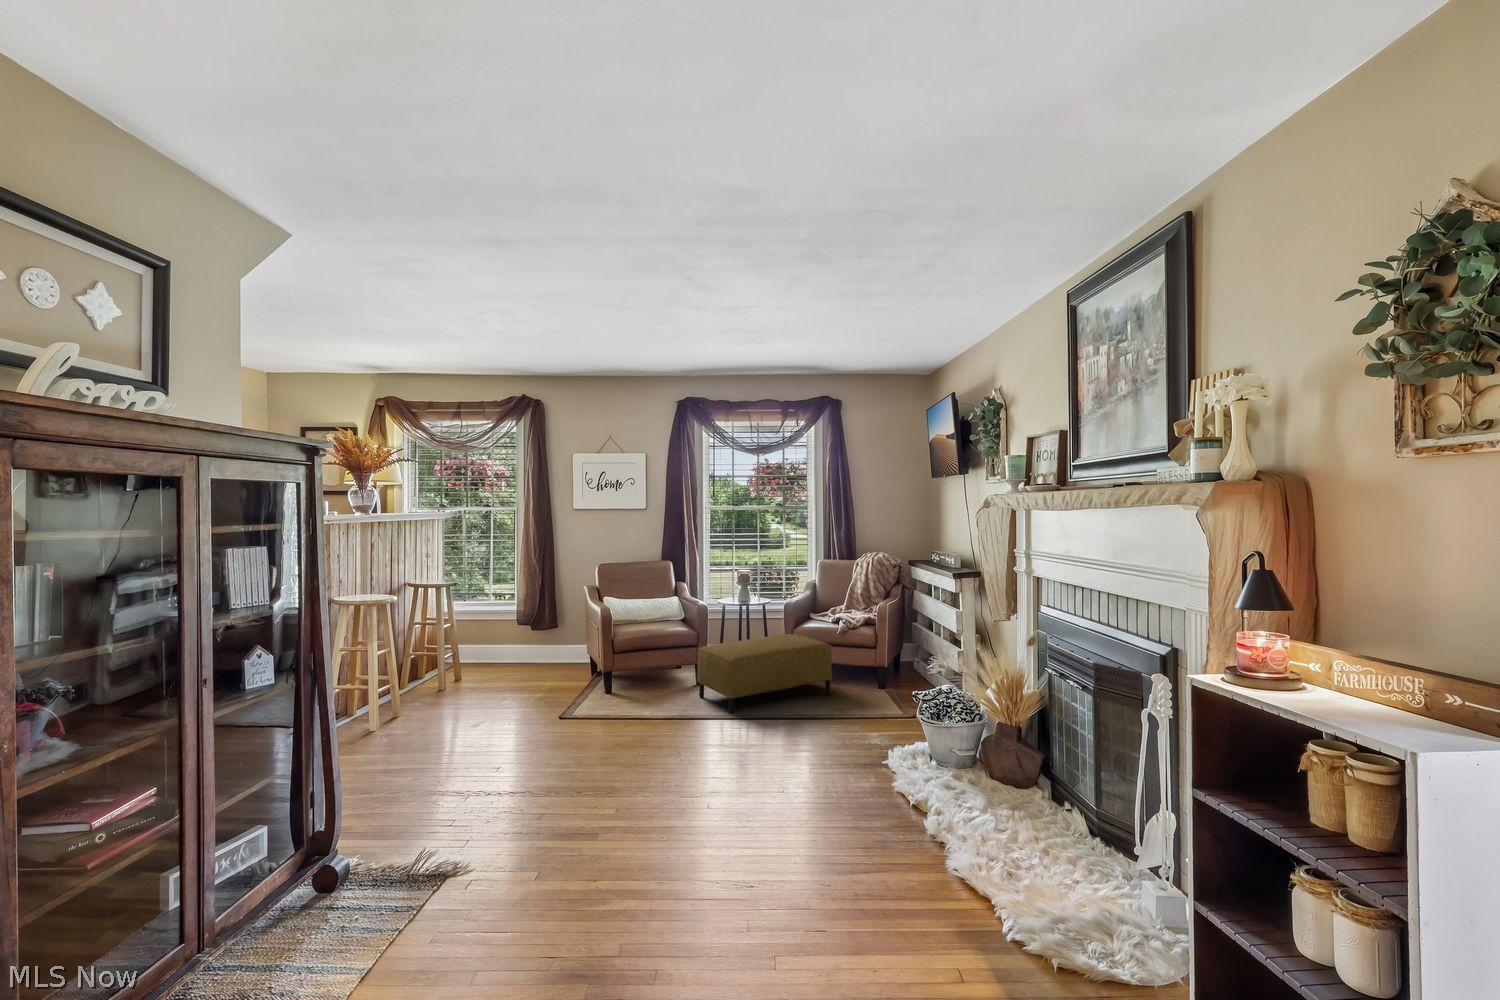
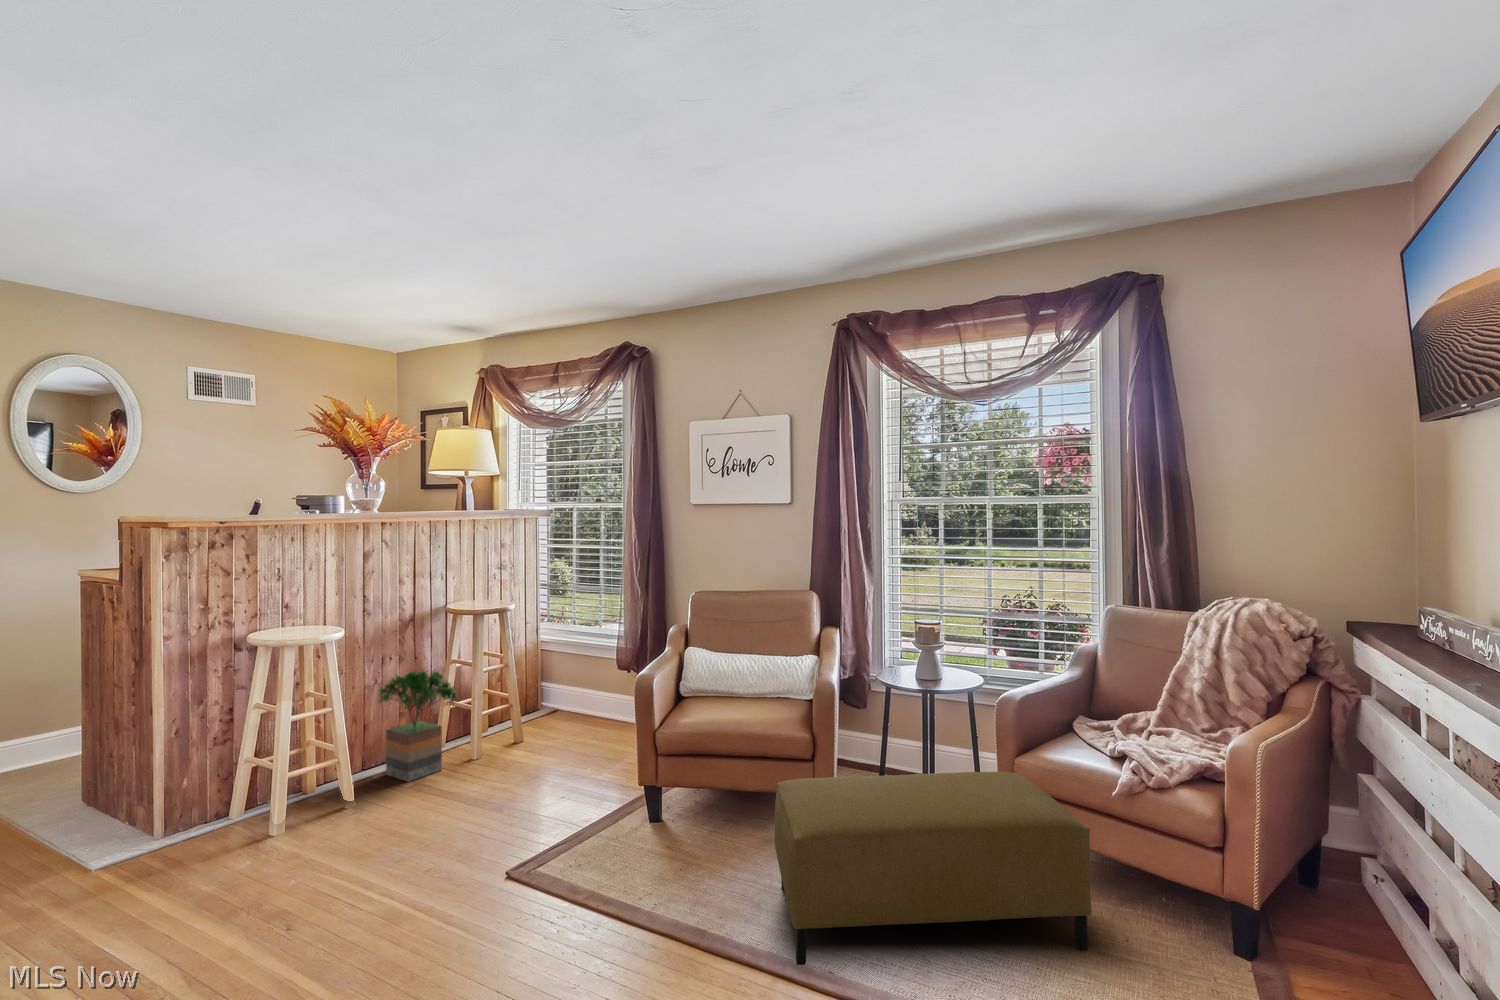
potted tree: none [390,624,449,696] -> present [378,671,458,782]

